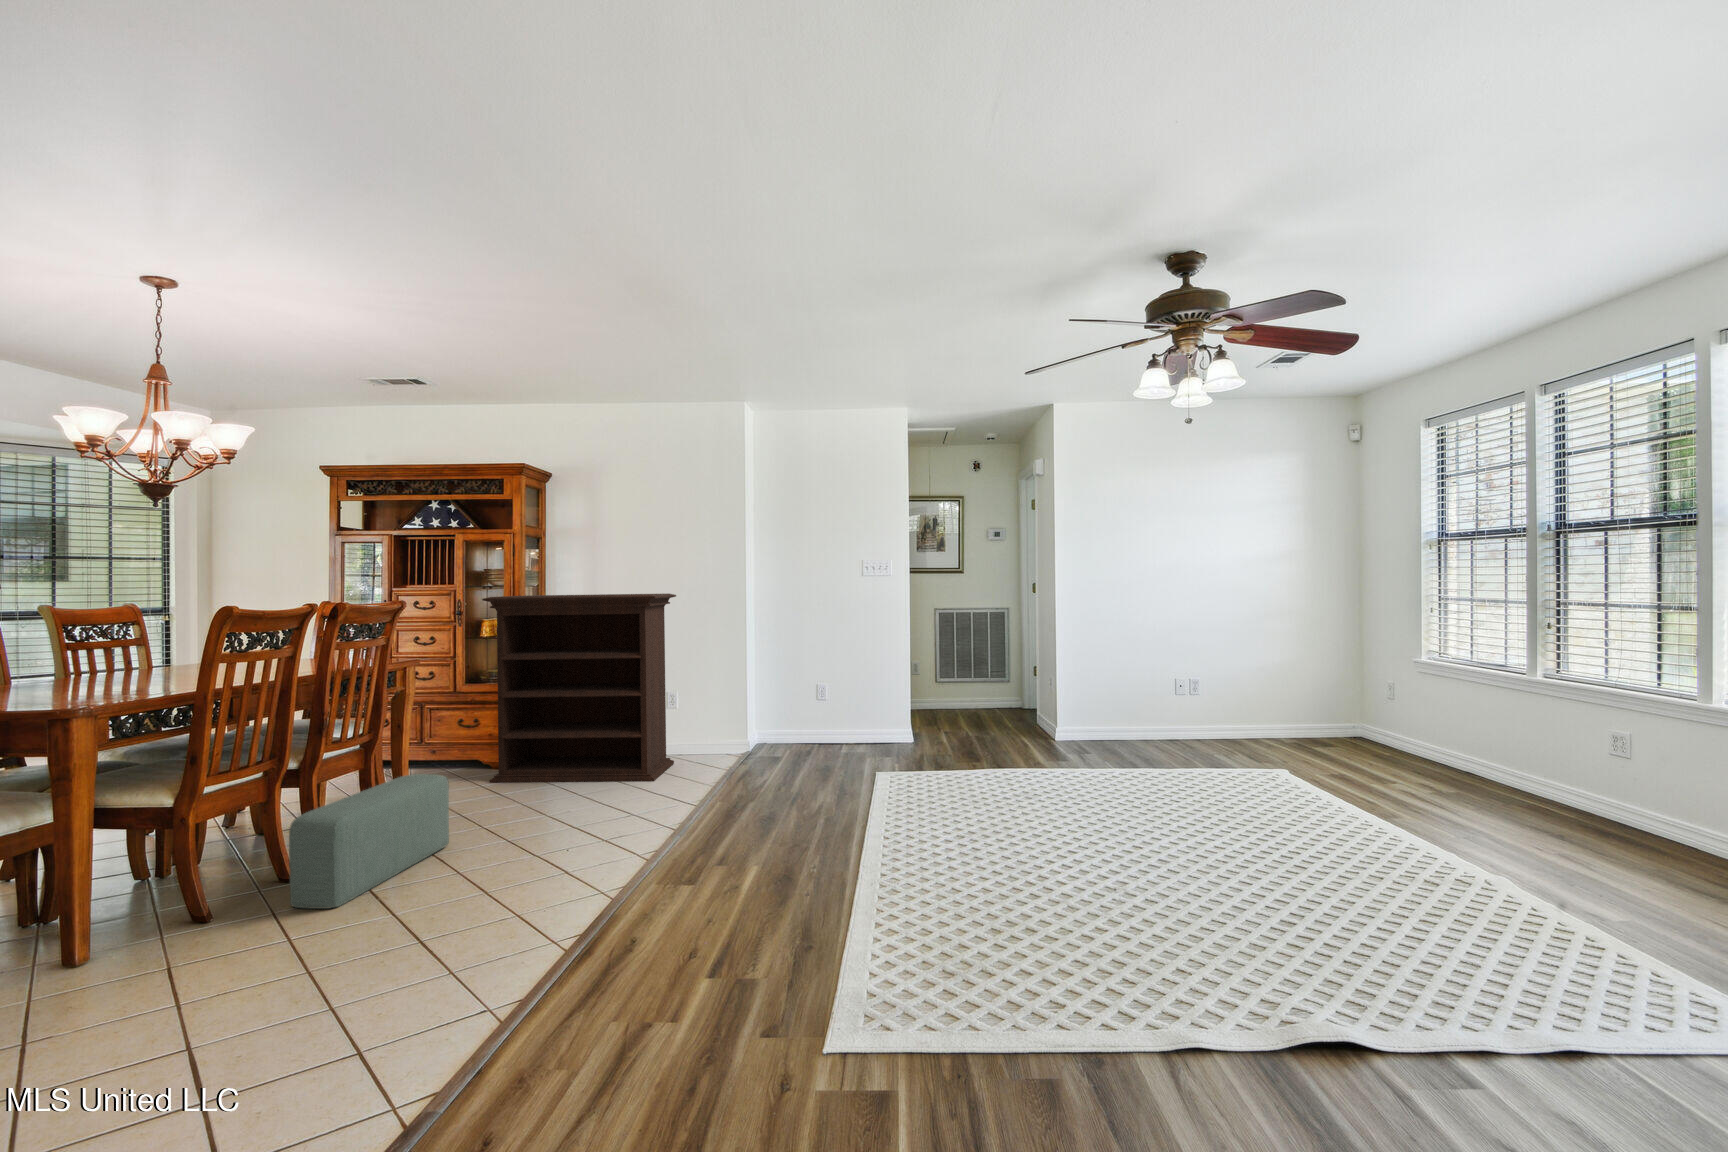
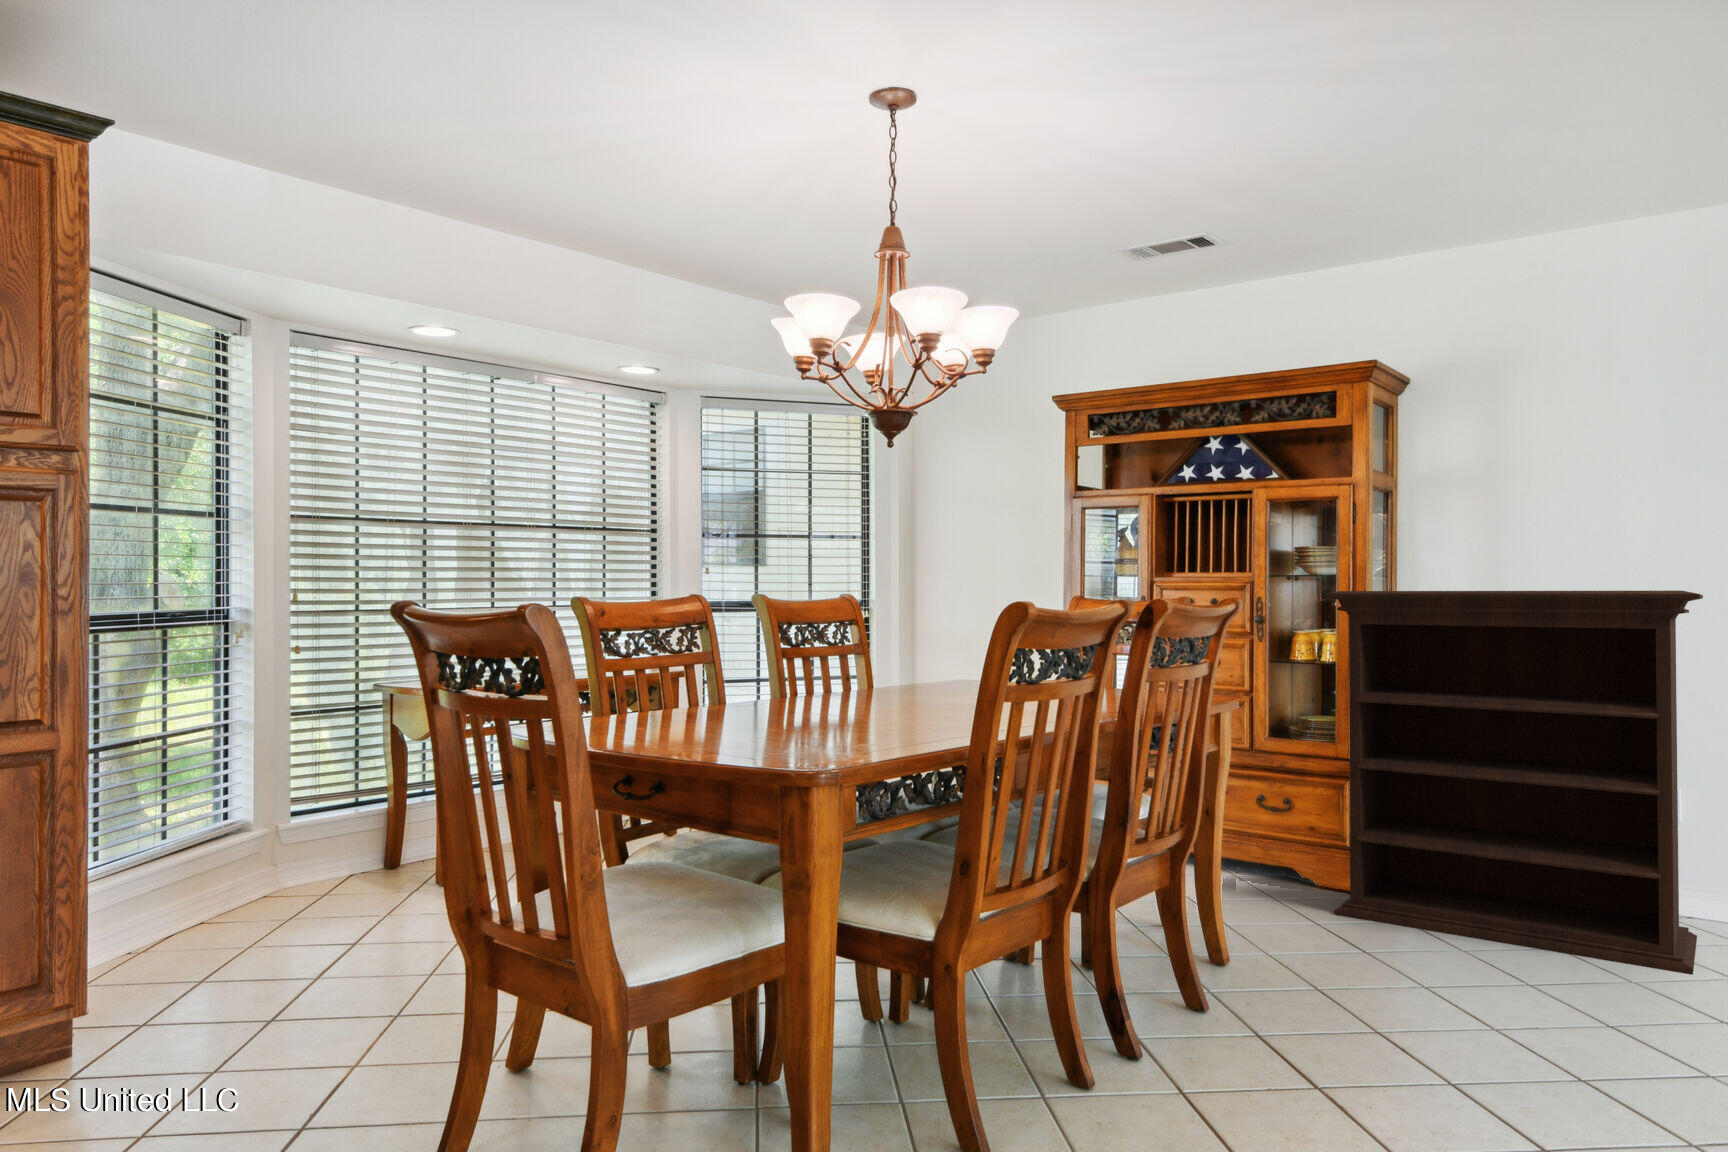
pouf: present [289,774,449,909] -> none [1207,890,1384,1115]

